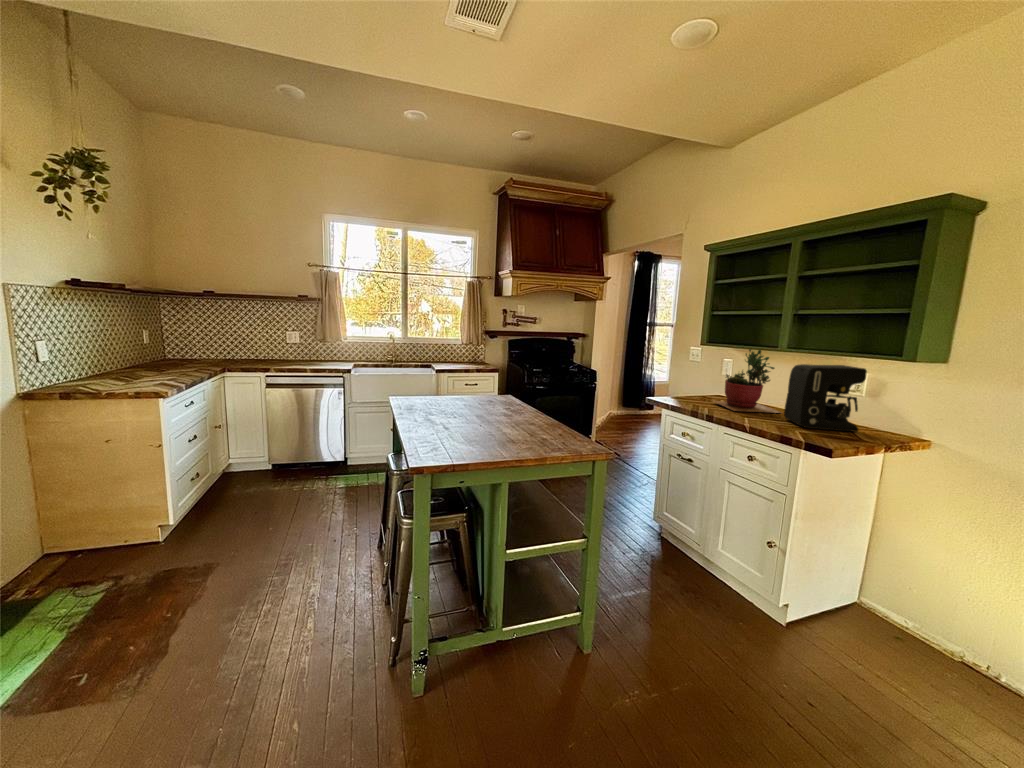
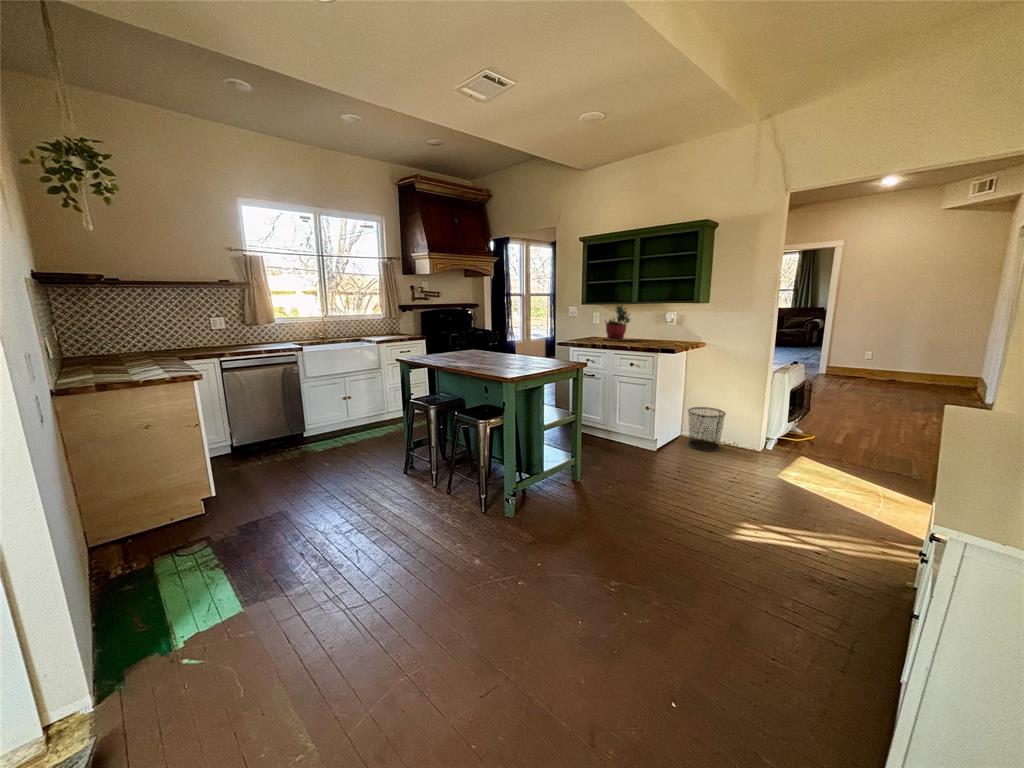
coffee maker: present [784,364,867,432] -> none [642,308,680,343]
waste bin: none [861,565,964,677] -> present [688,407,726,451]

